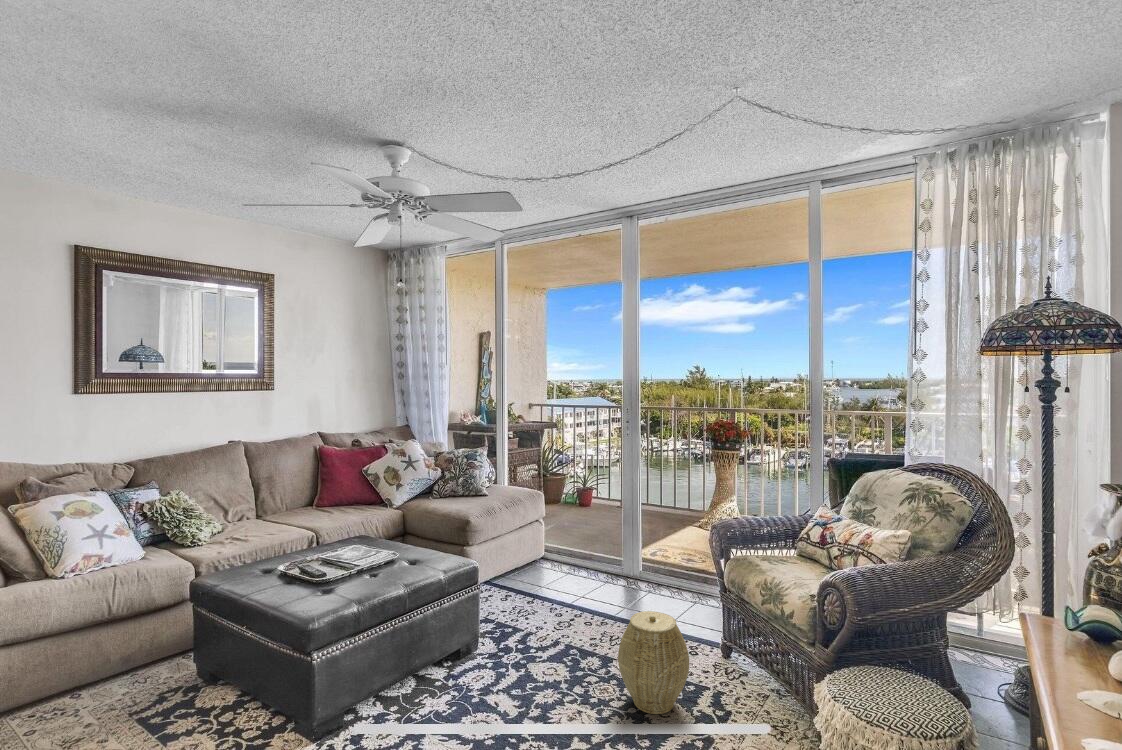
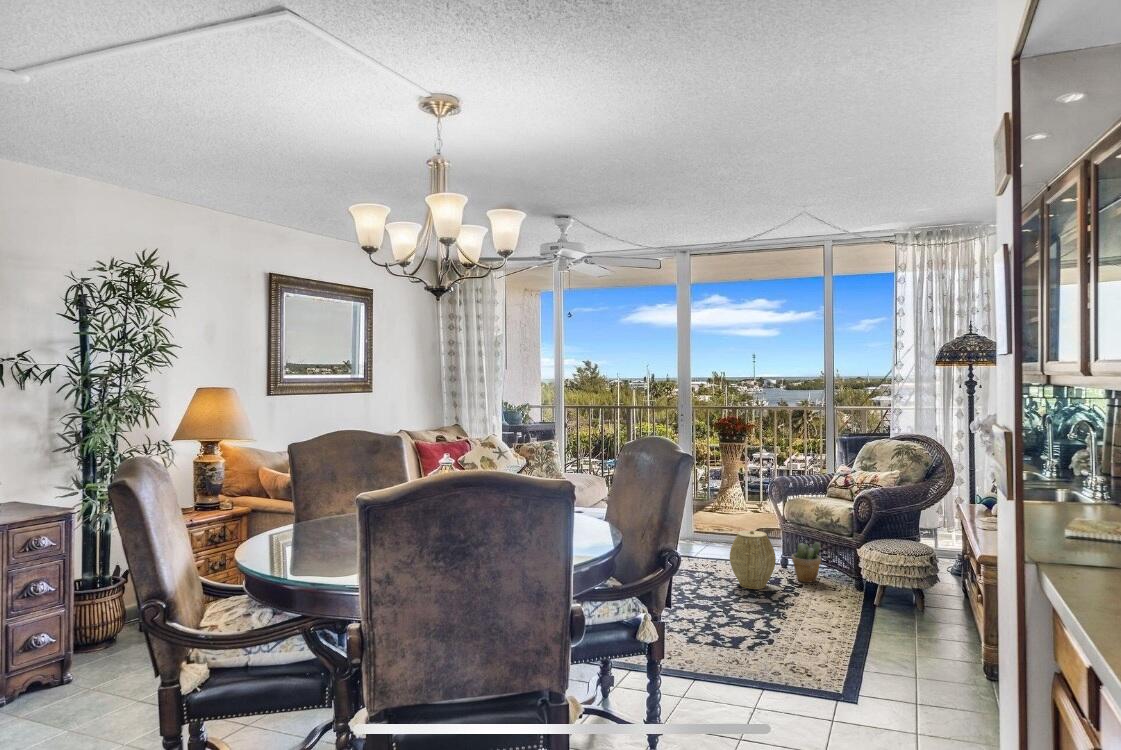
potted plant: none [724,637,771,704] -> present [792,542,821,583]

